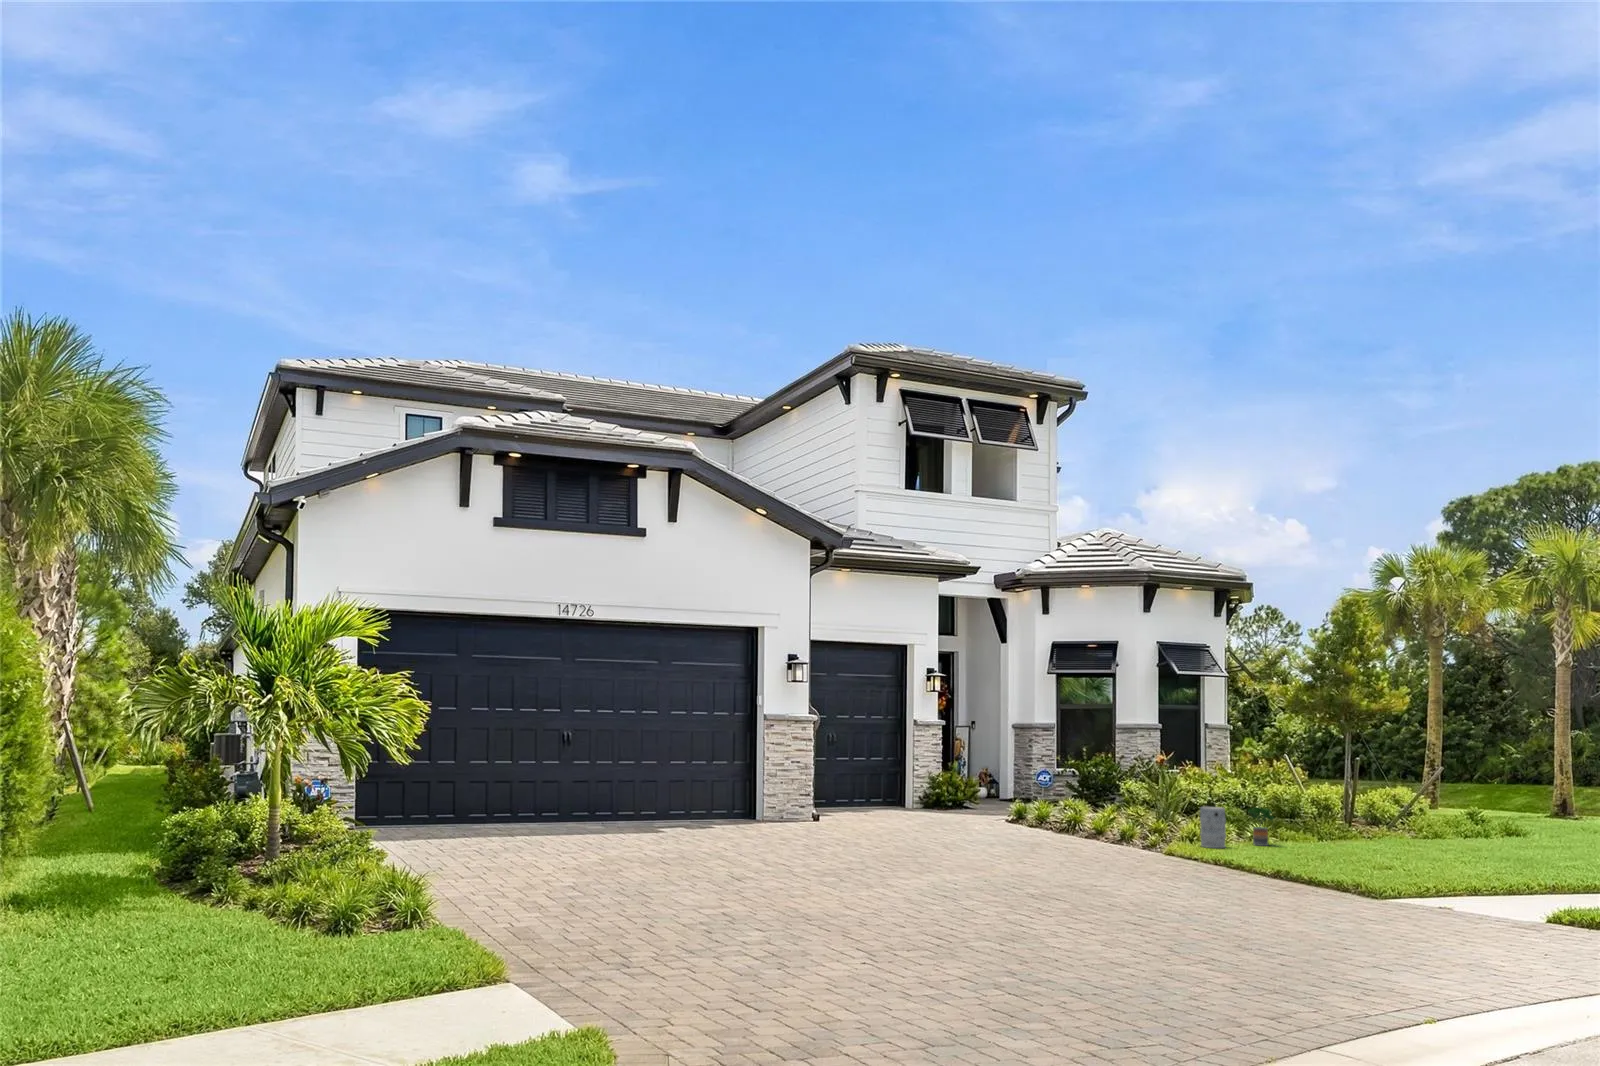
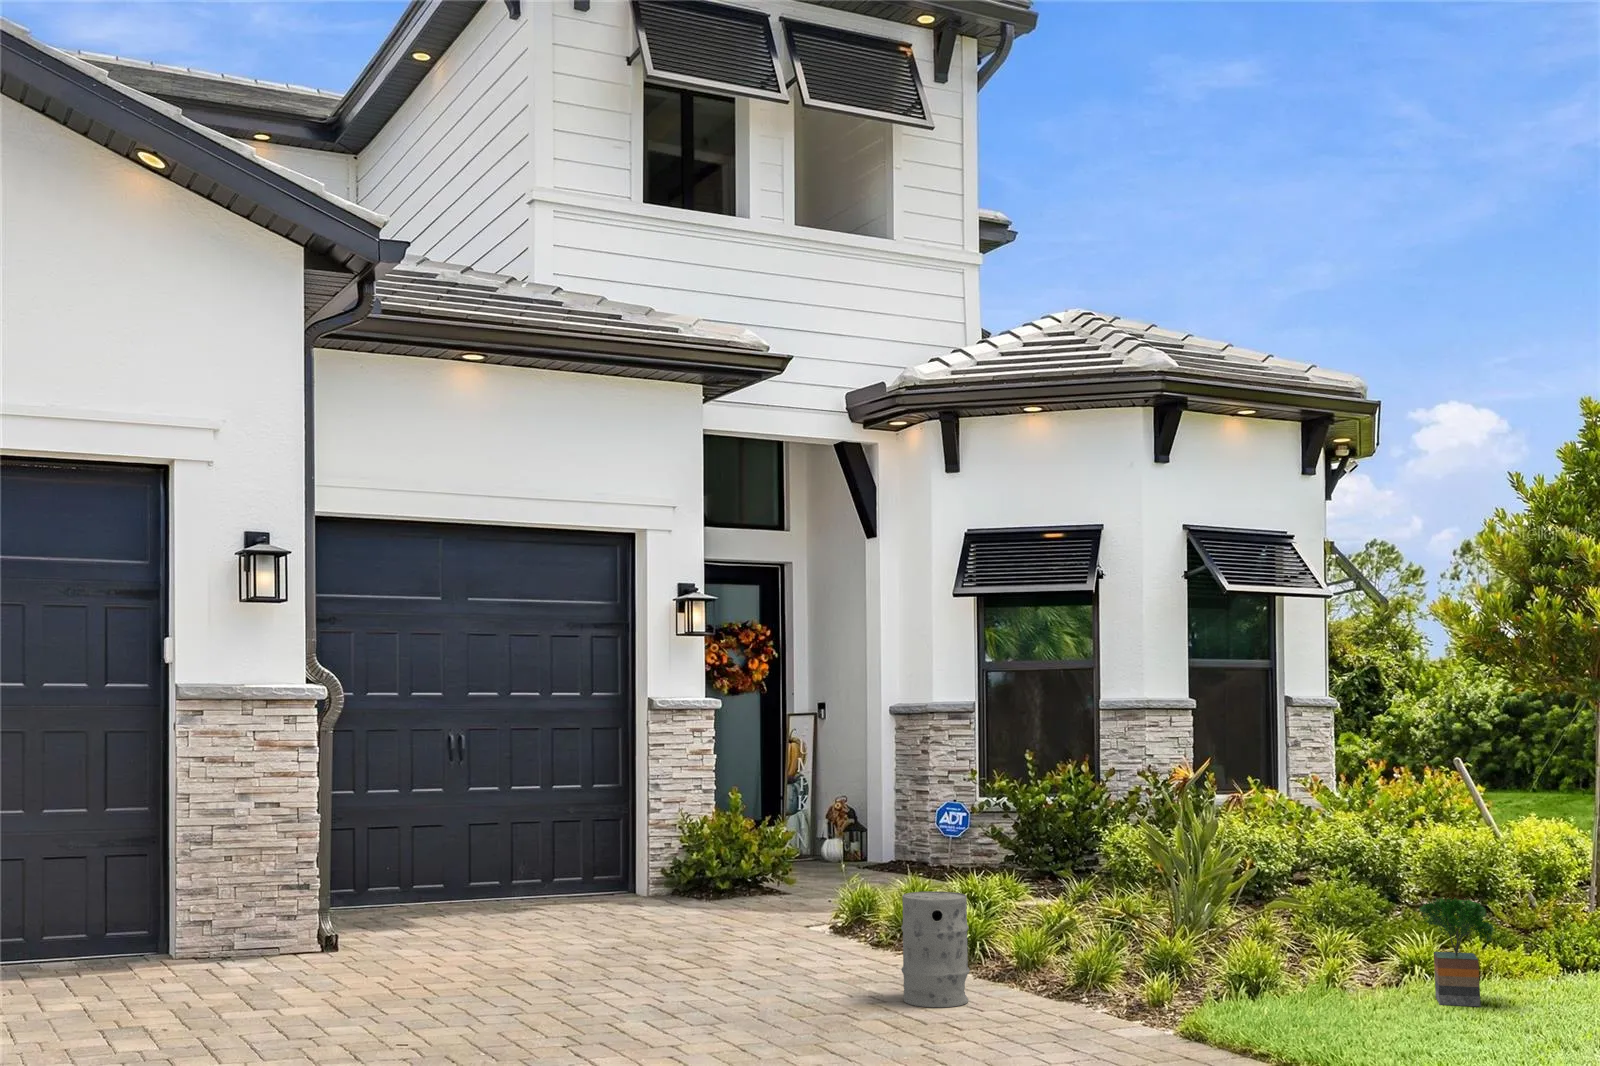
trash can: present [1200,806,1226,848] -> present [901,891,970,1007]

